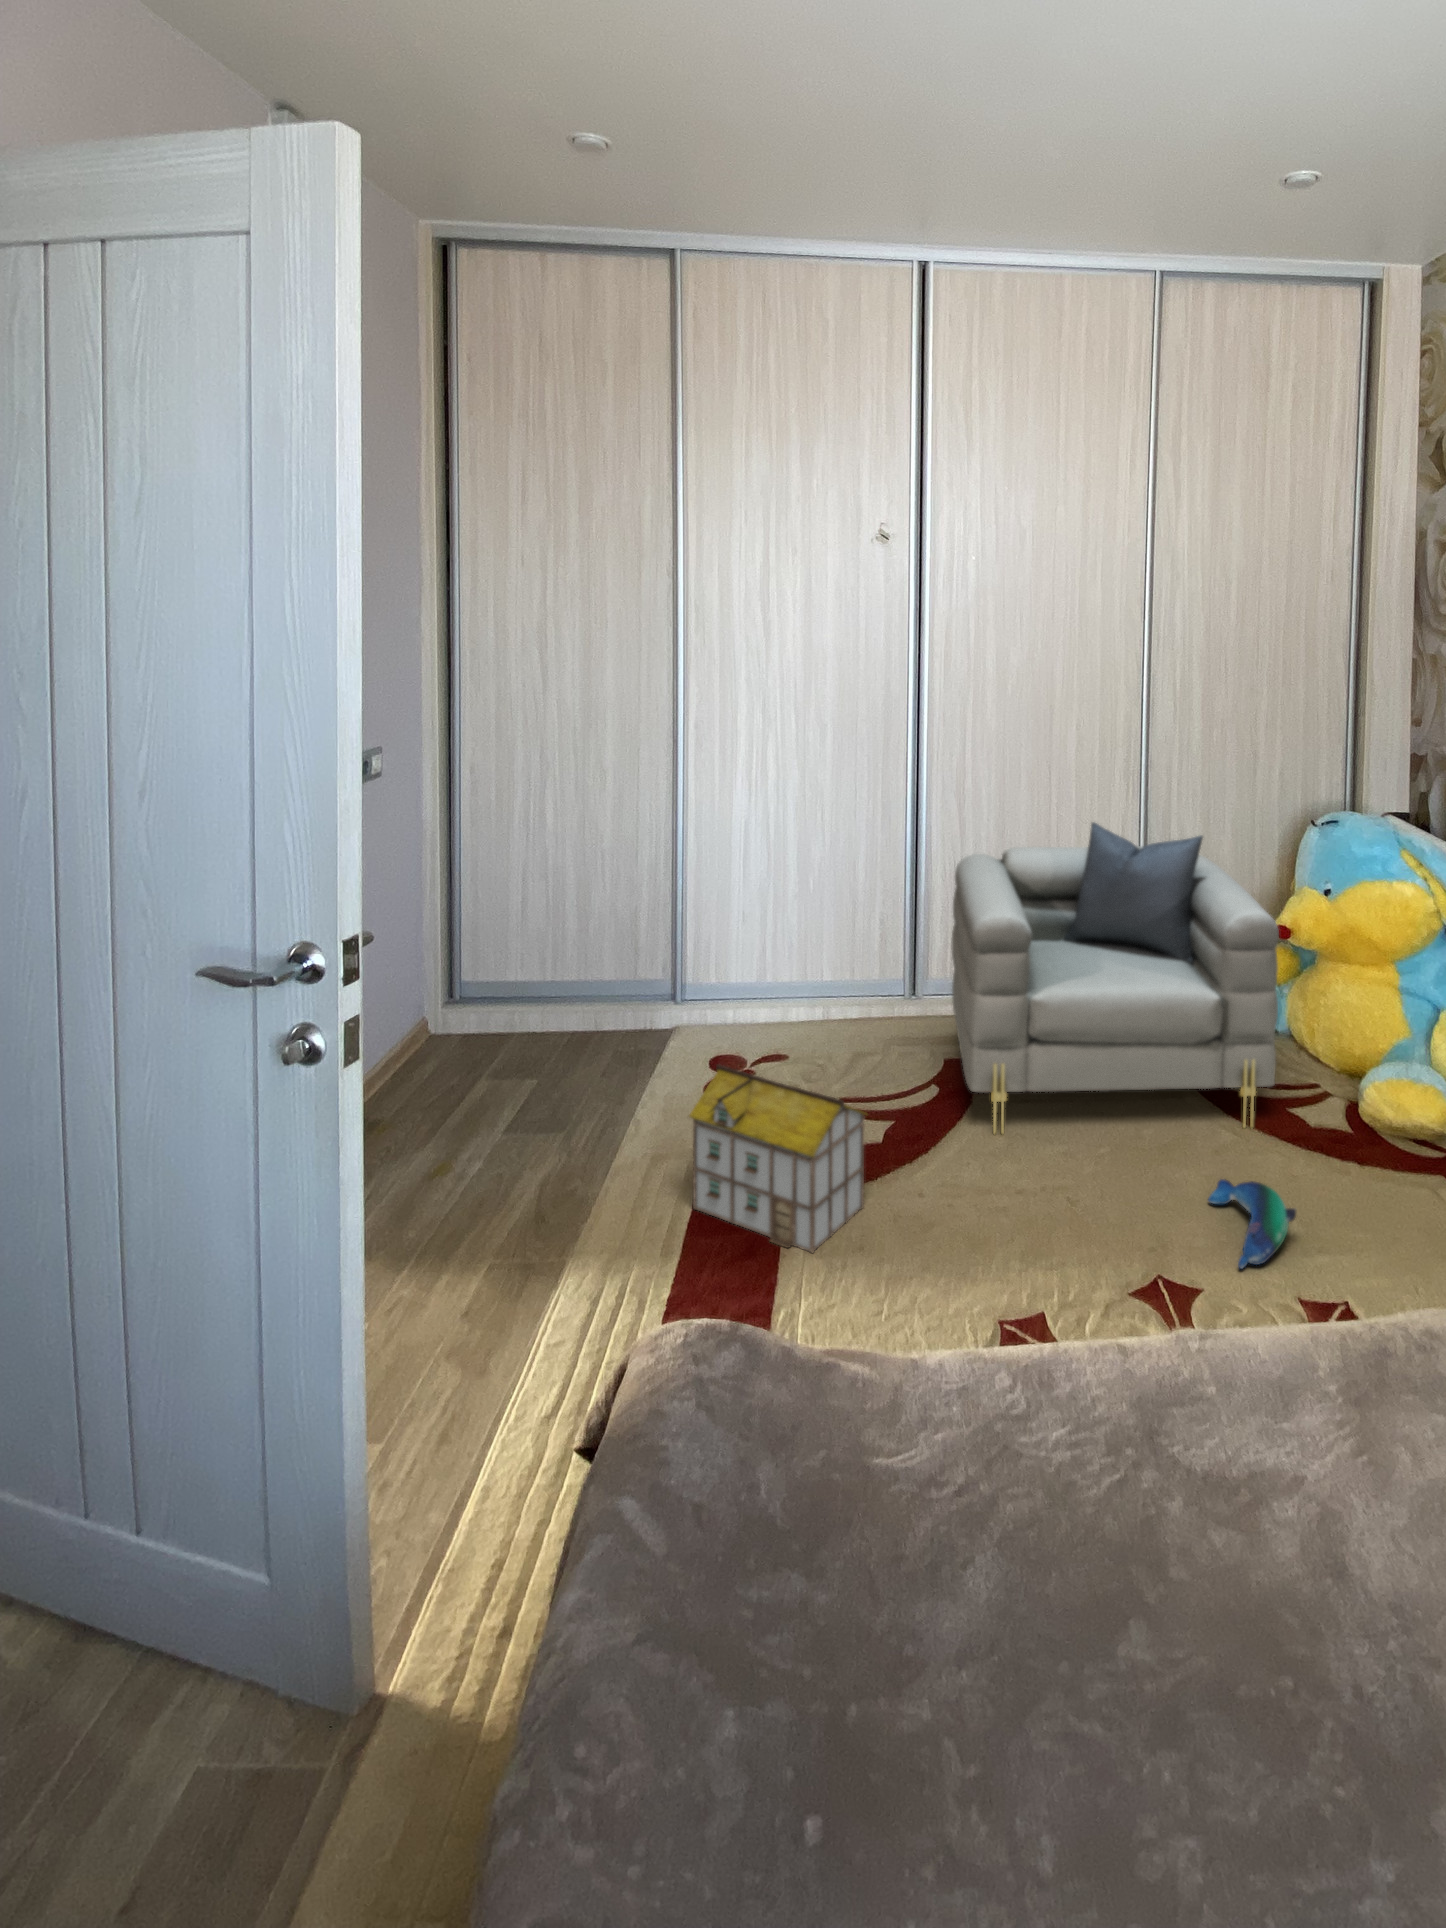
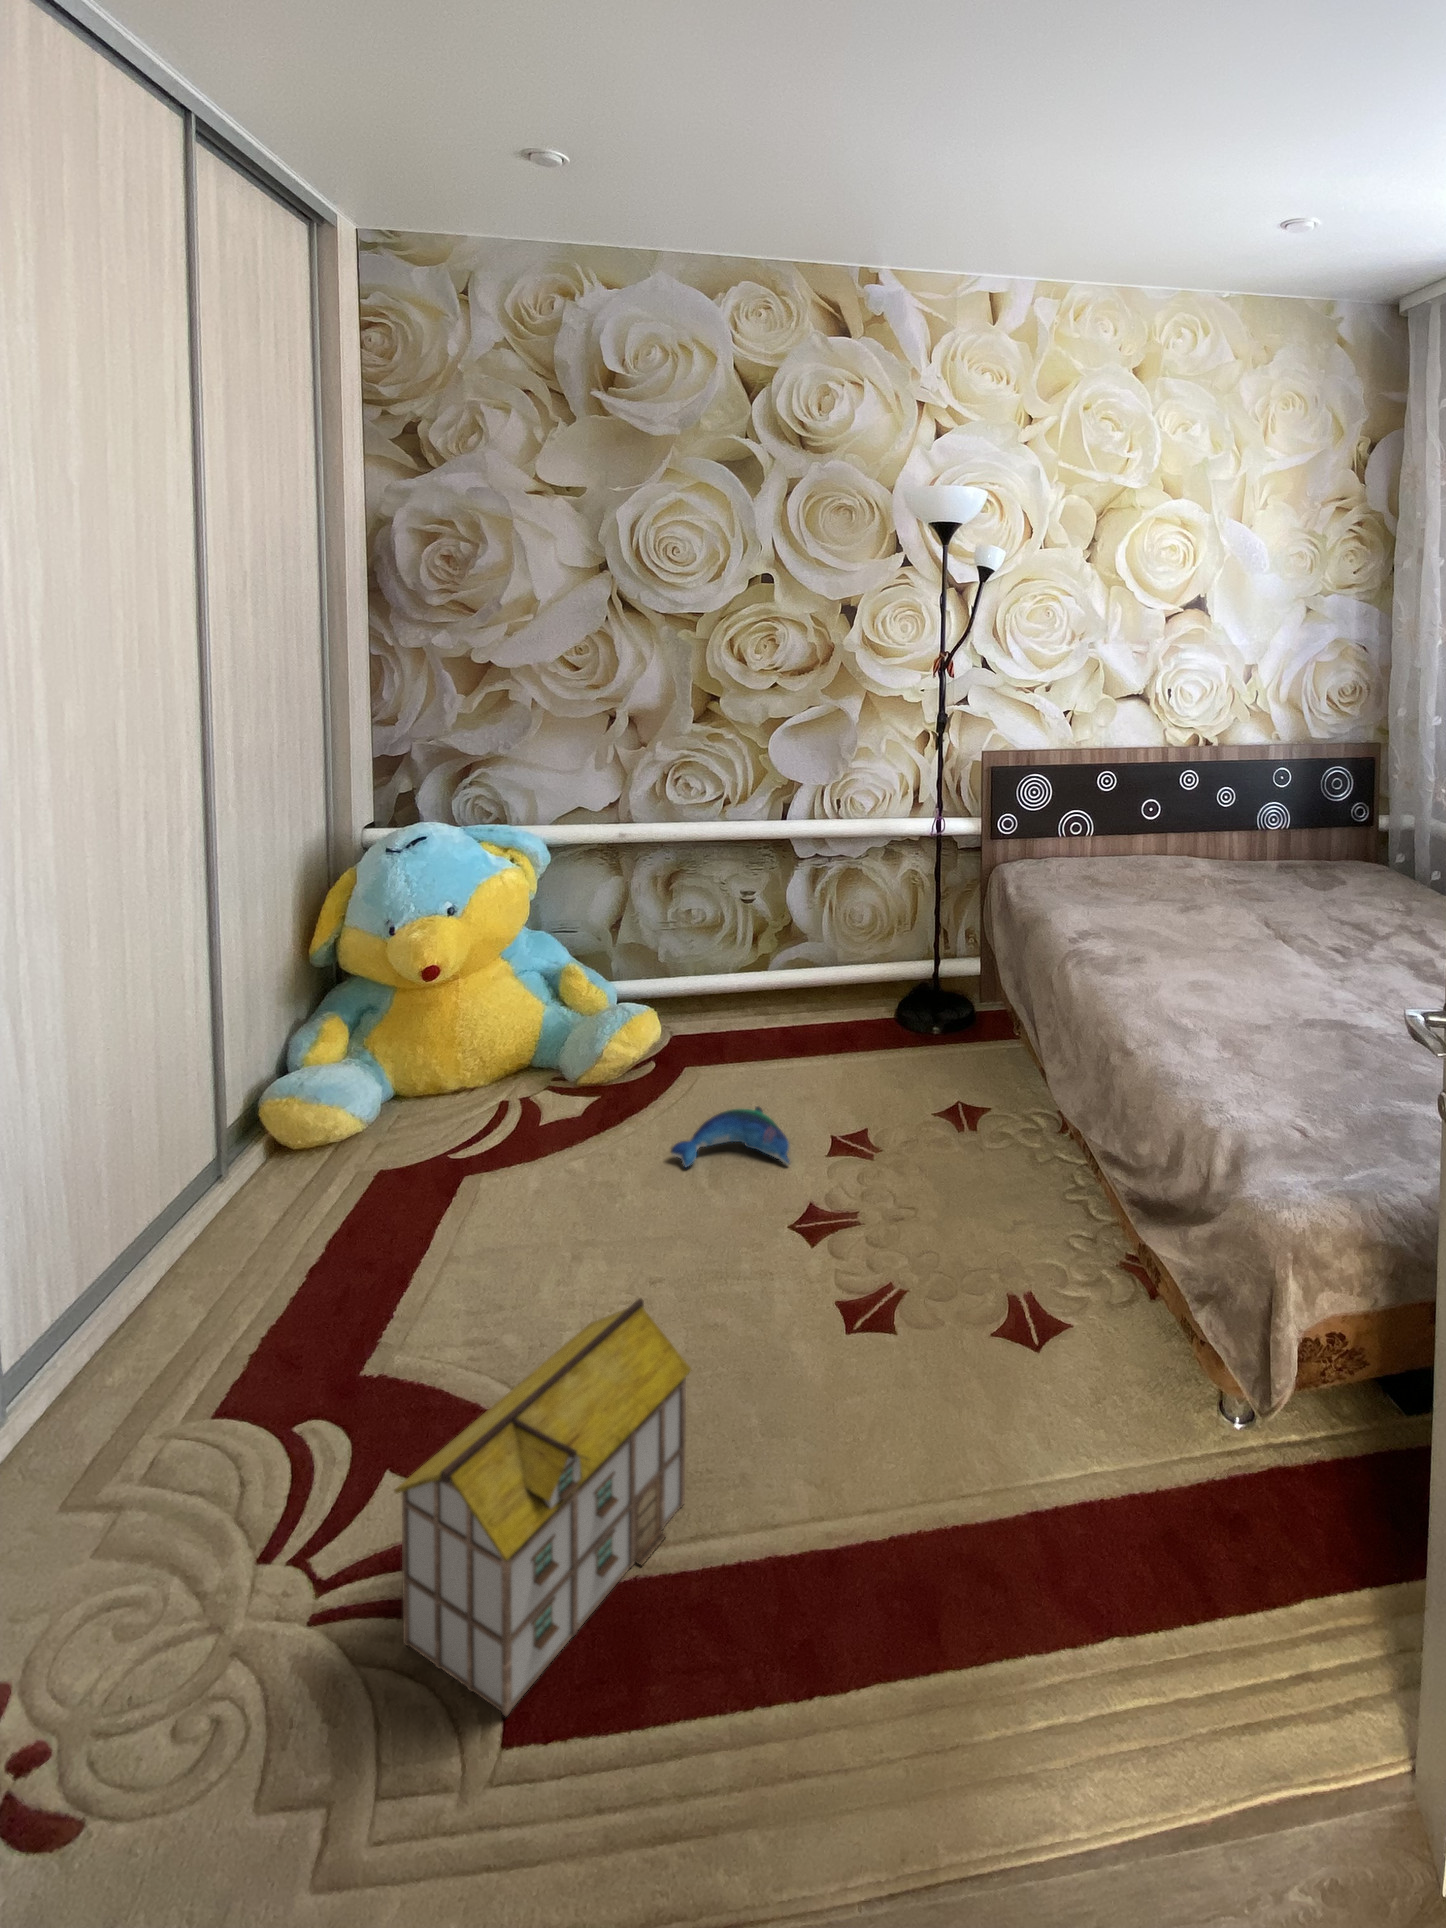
armchair: present [952,822,1279,1133] -> none [65,871,567,1356]

